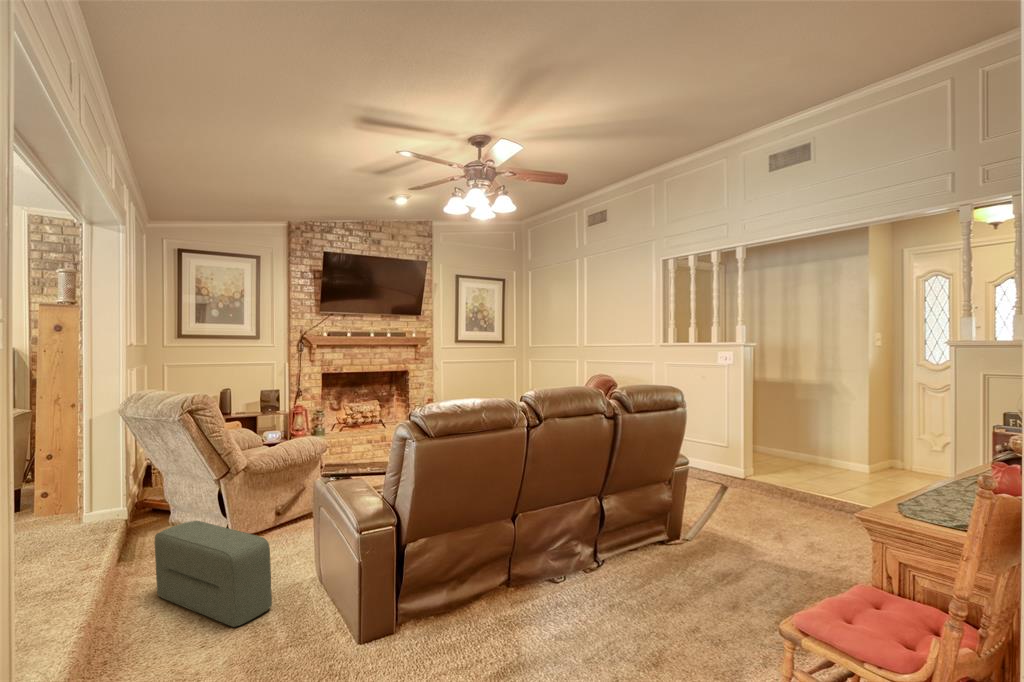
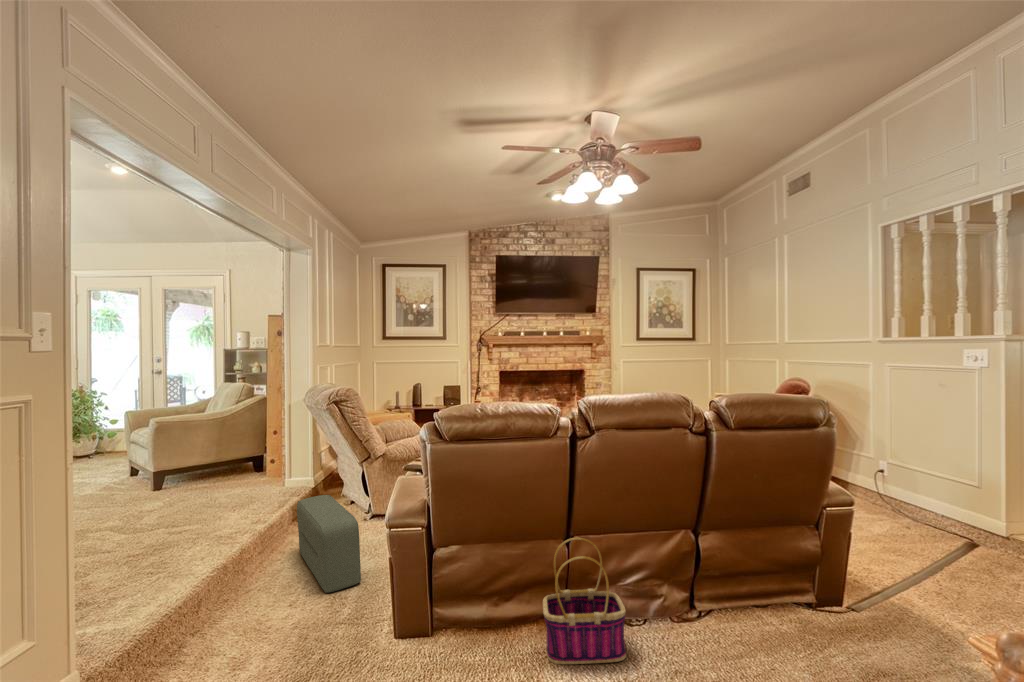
basket: none [499,514,571,625] -> present [543,538,626,664]

